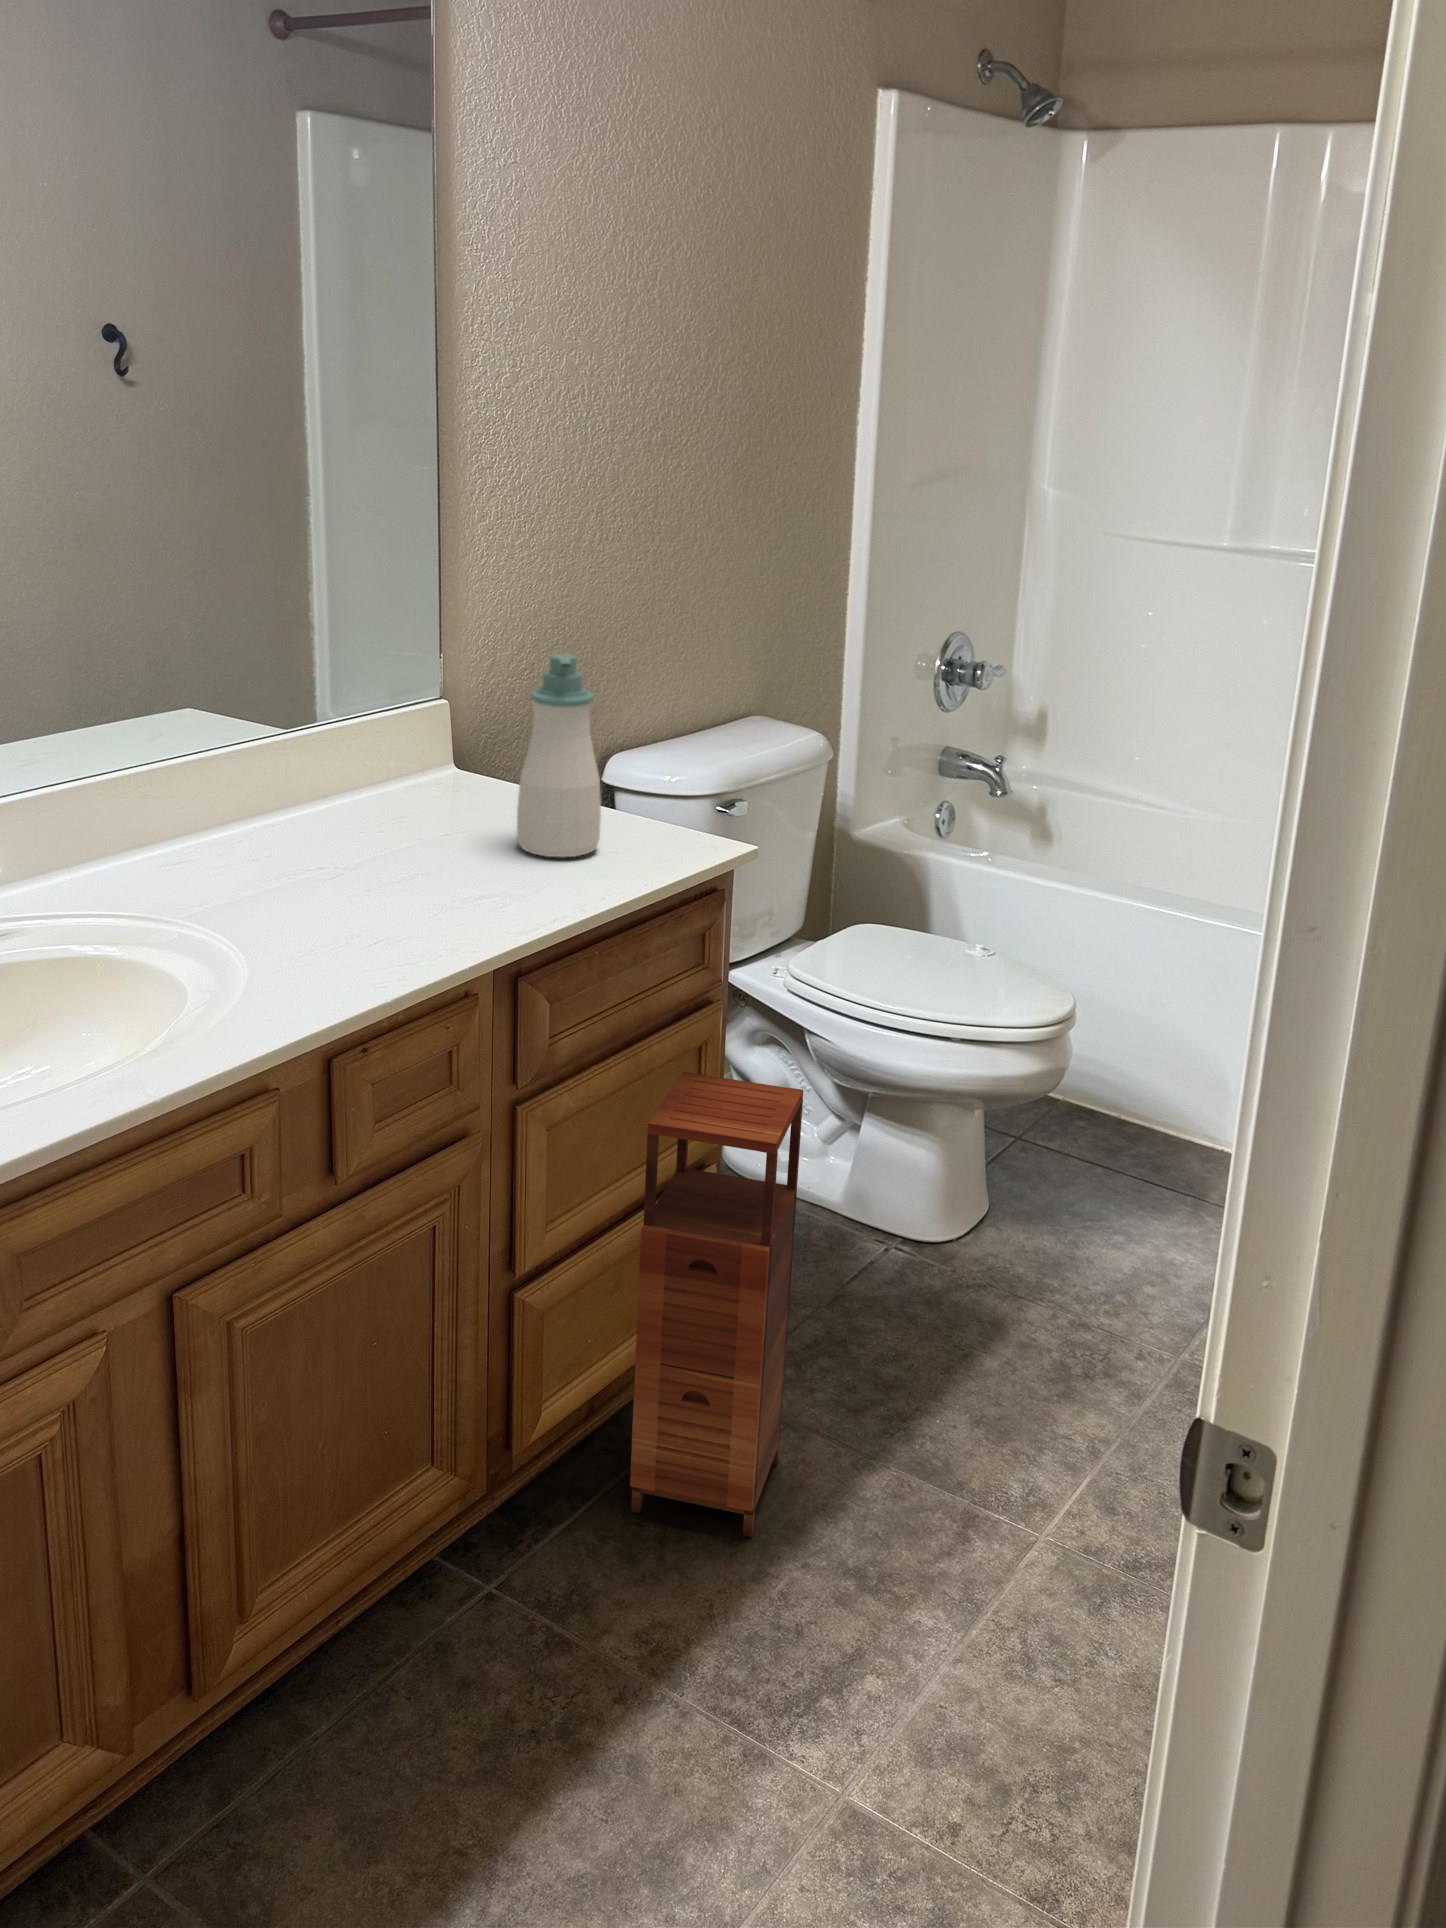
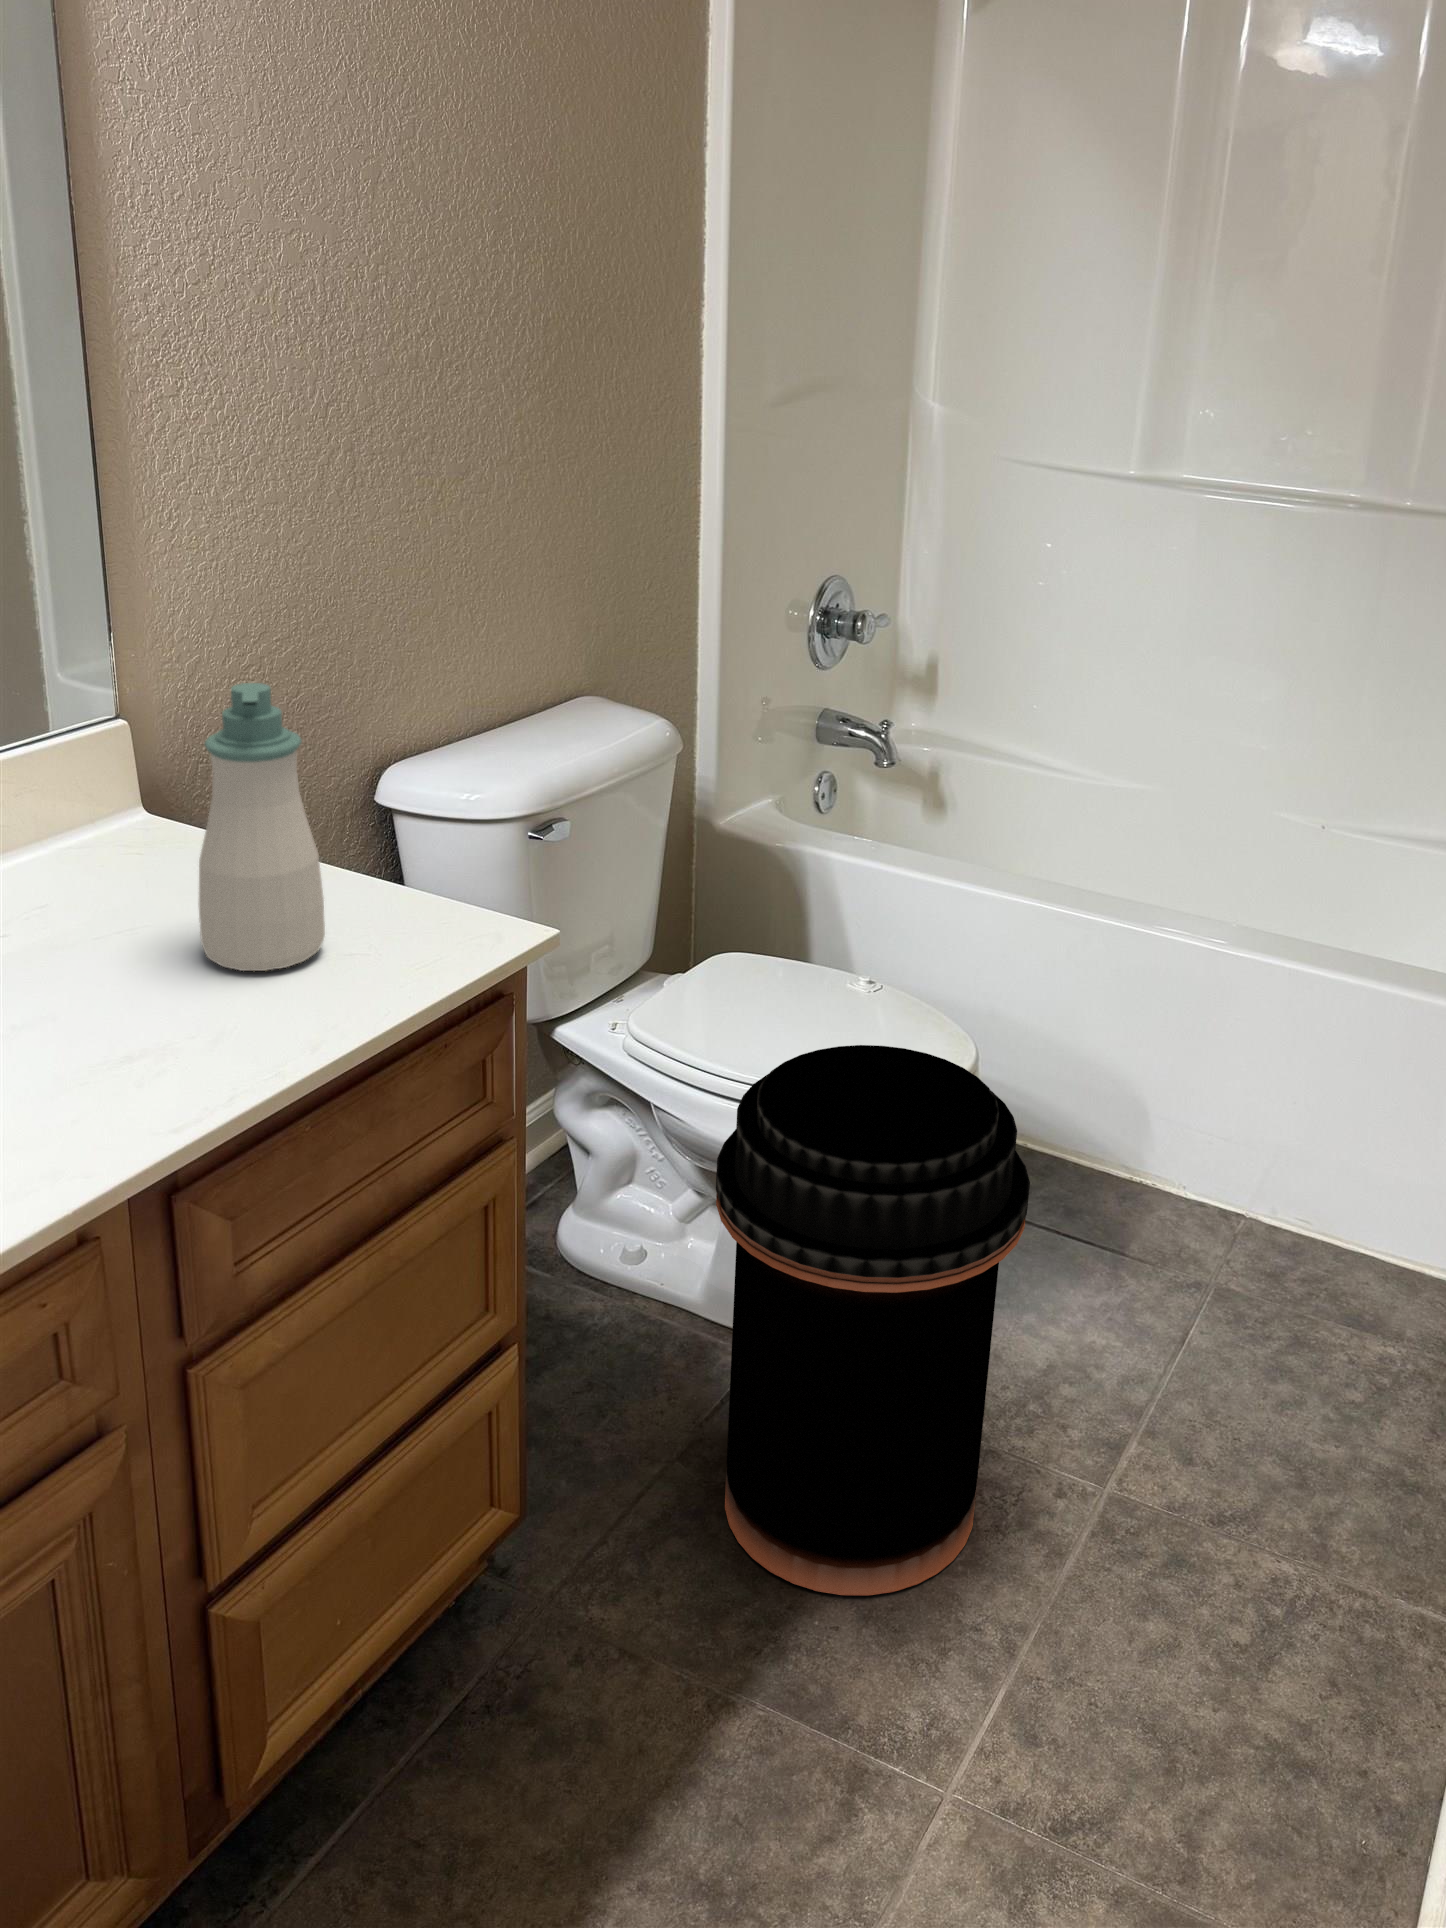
trash can: none [861,974,1114,1406] -> present [716,1045,1030,1595]
storage cabinet: present [630,1072,803,1537] -> none [396,1244,623,1853]

